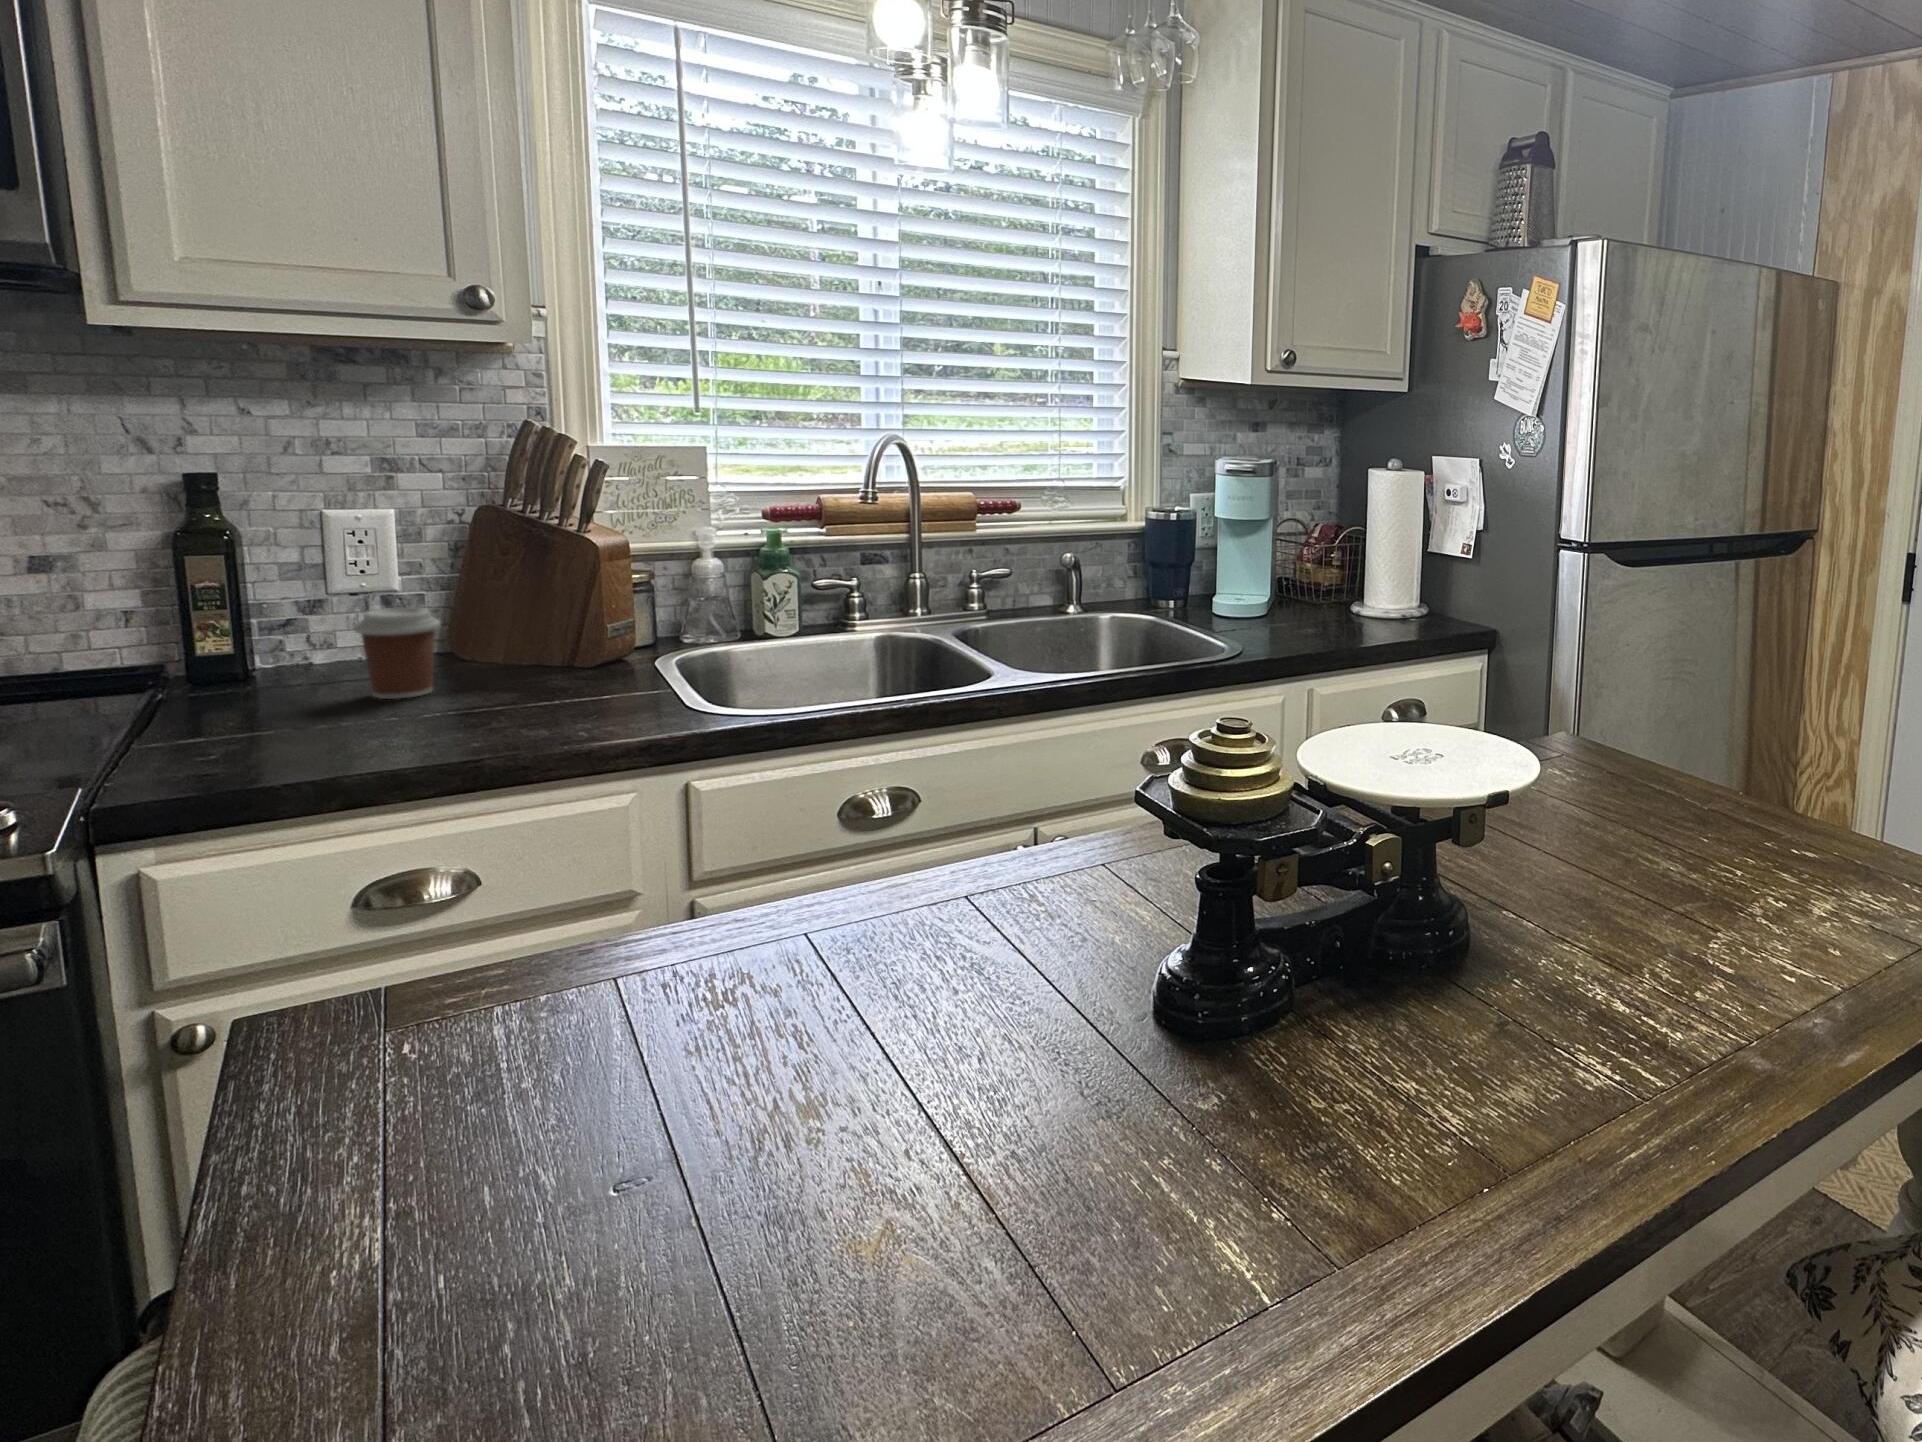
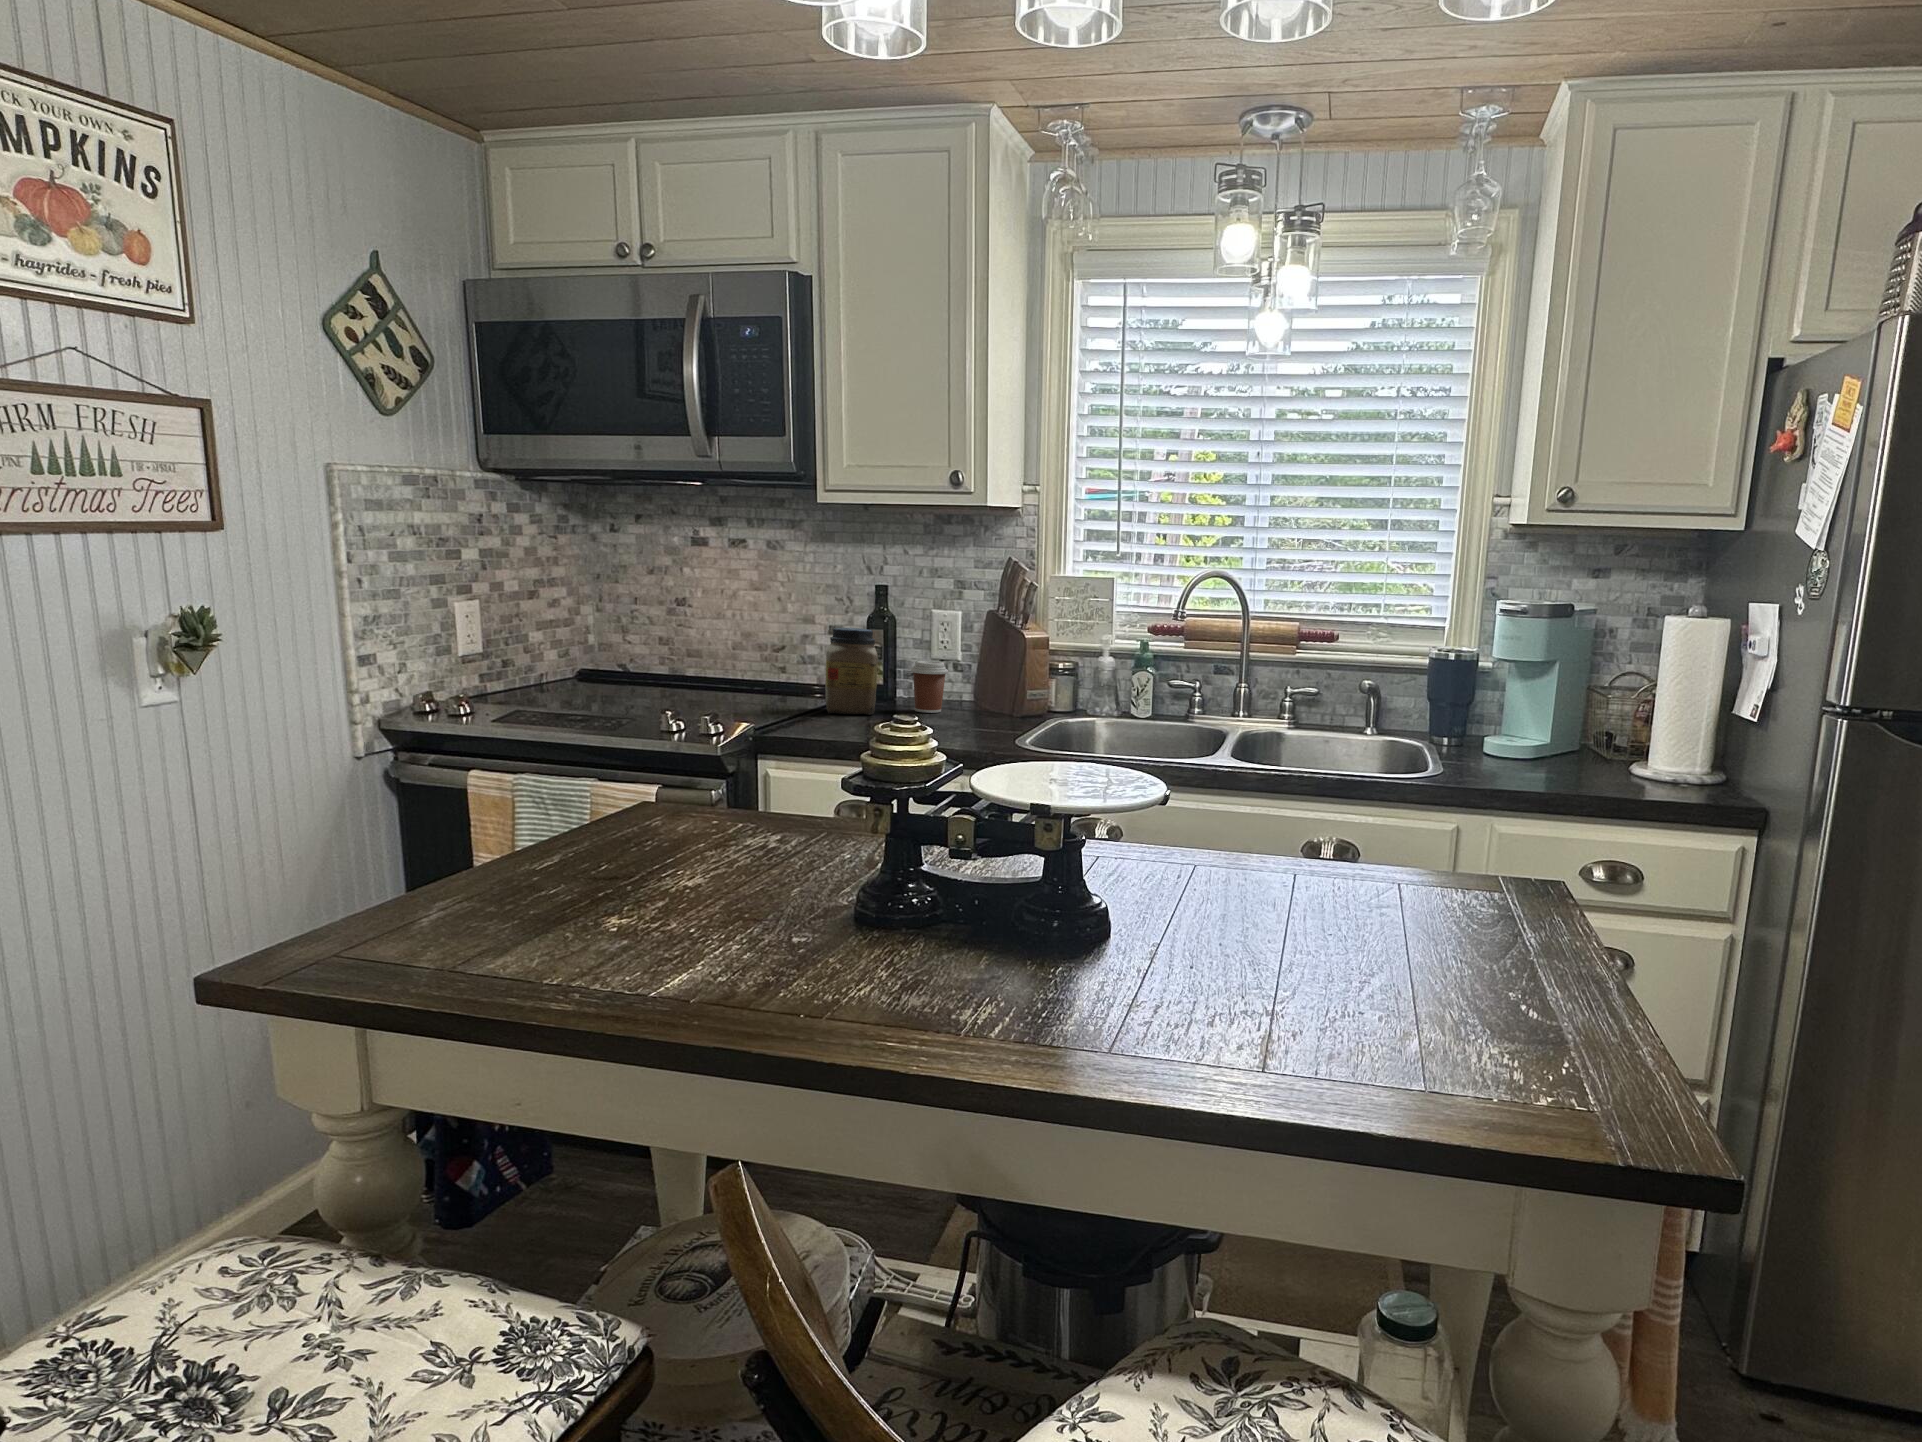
jar: none [160,575,321,746] -> present [825,628,878,714]

